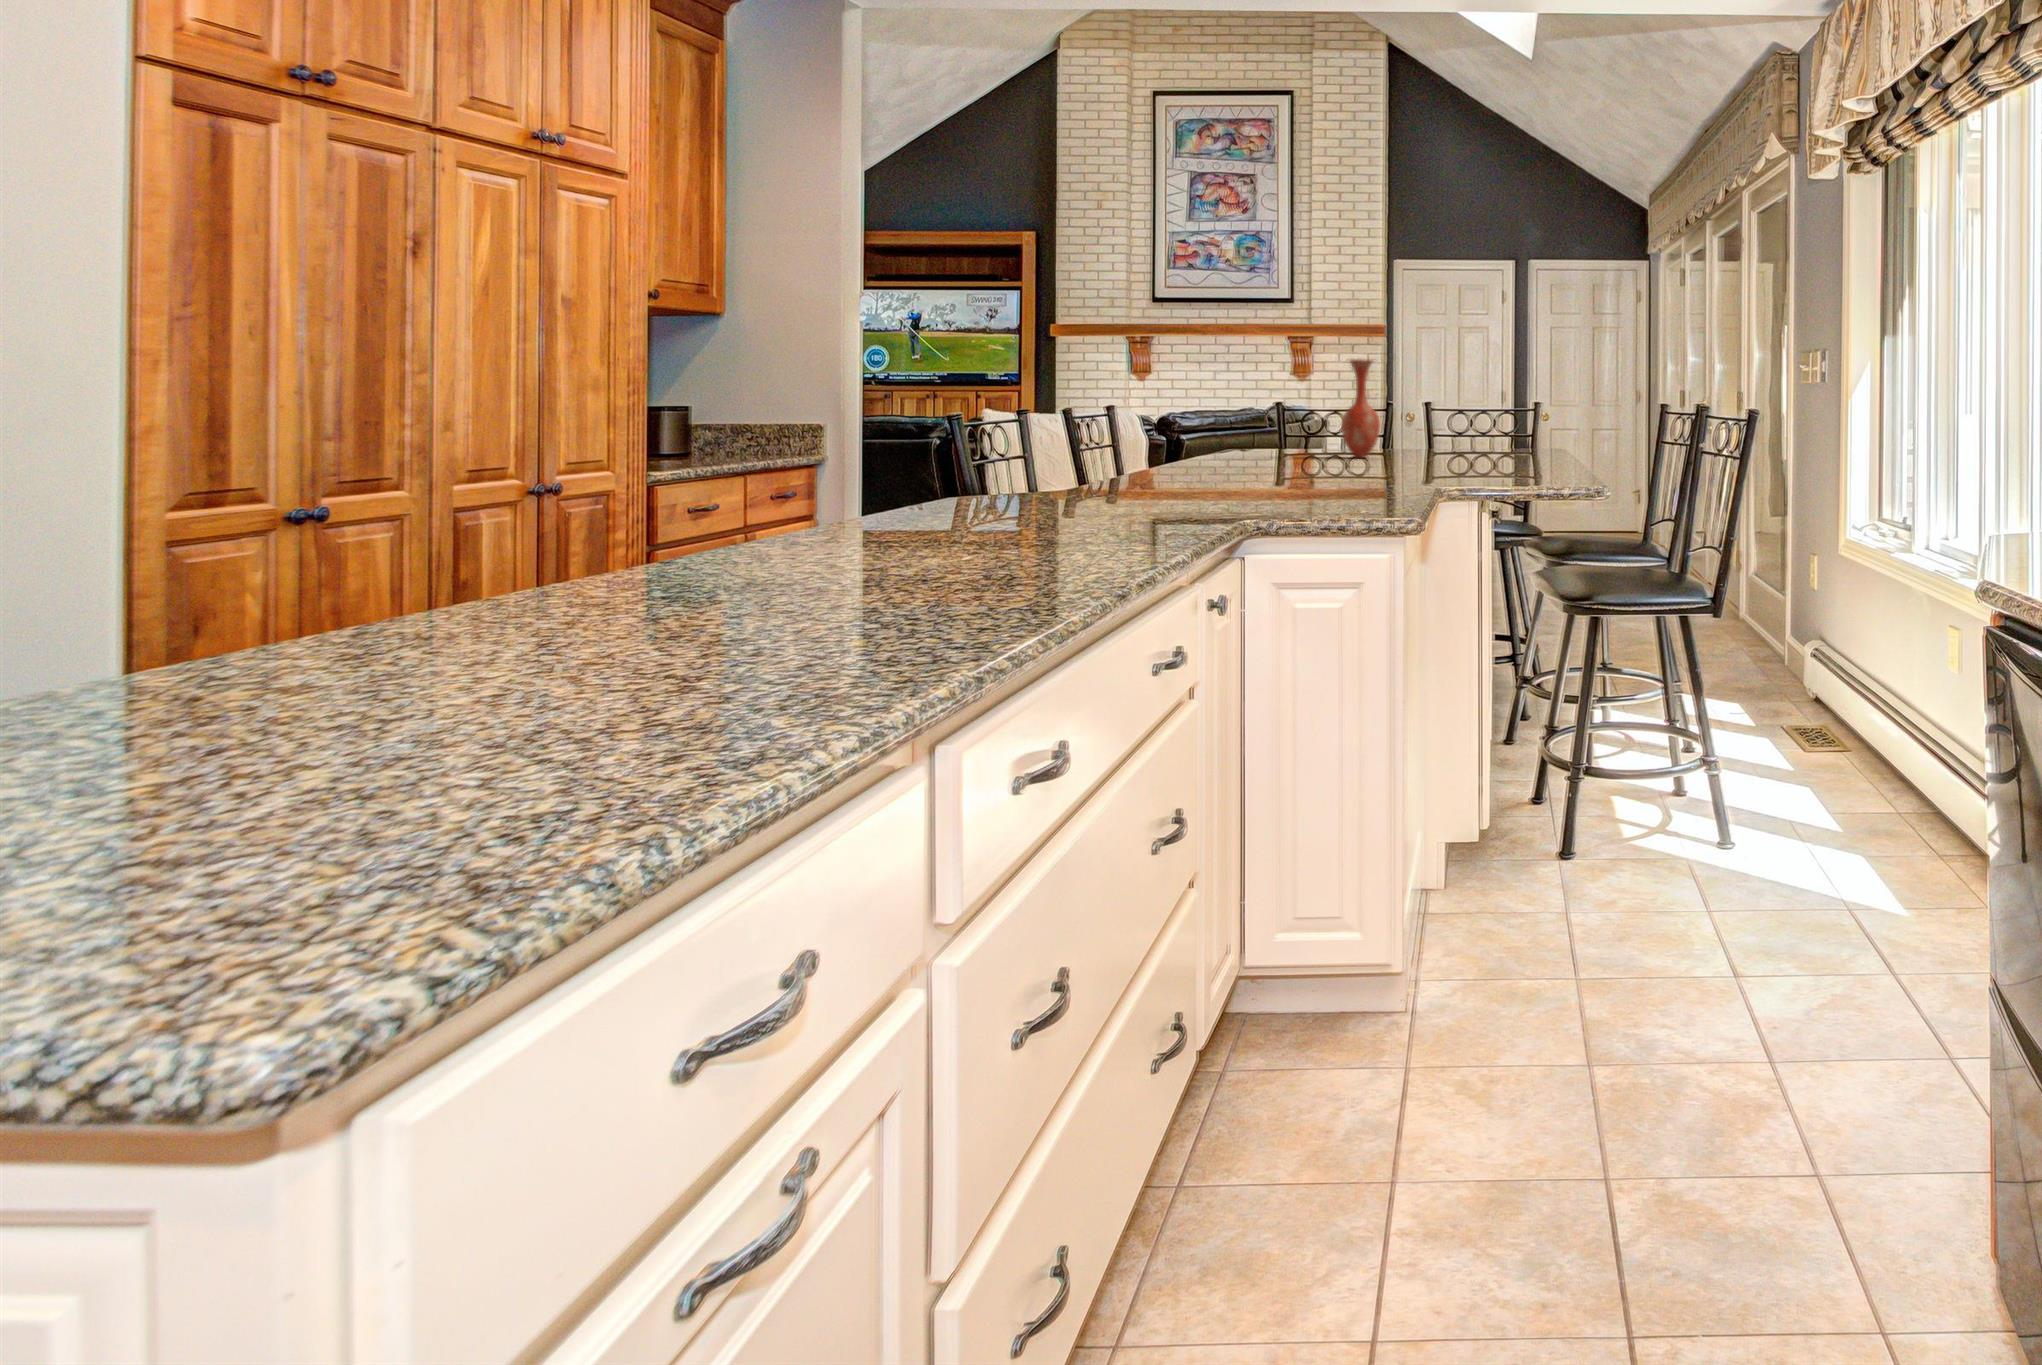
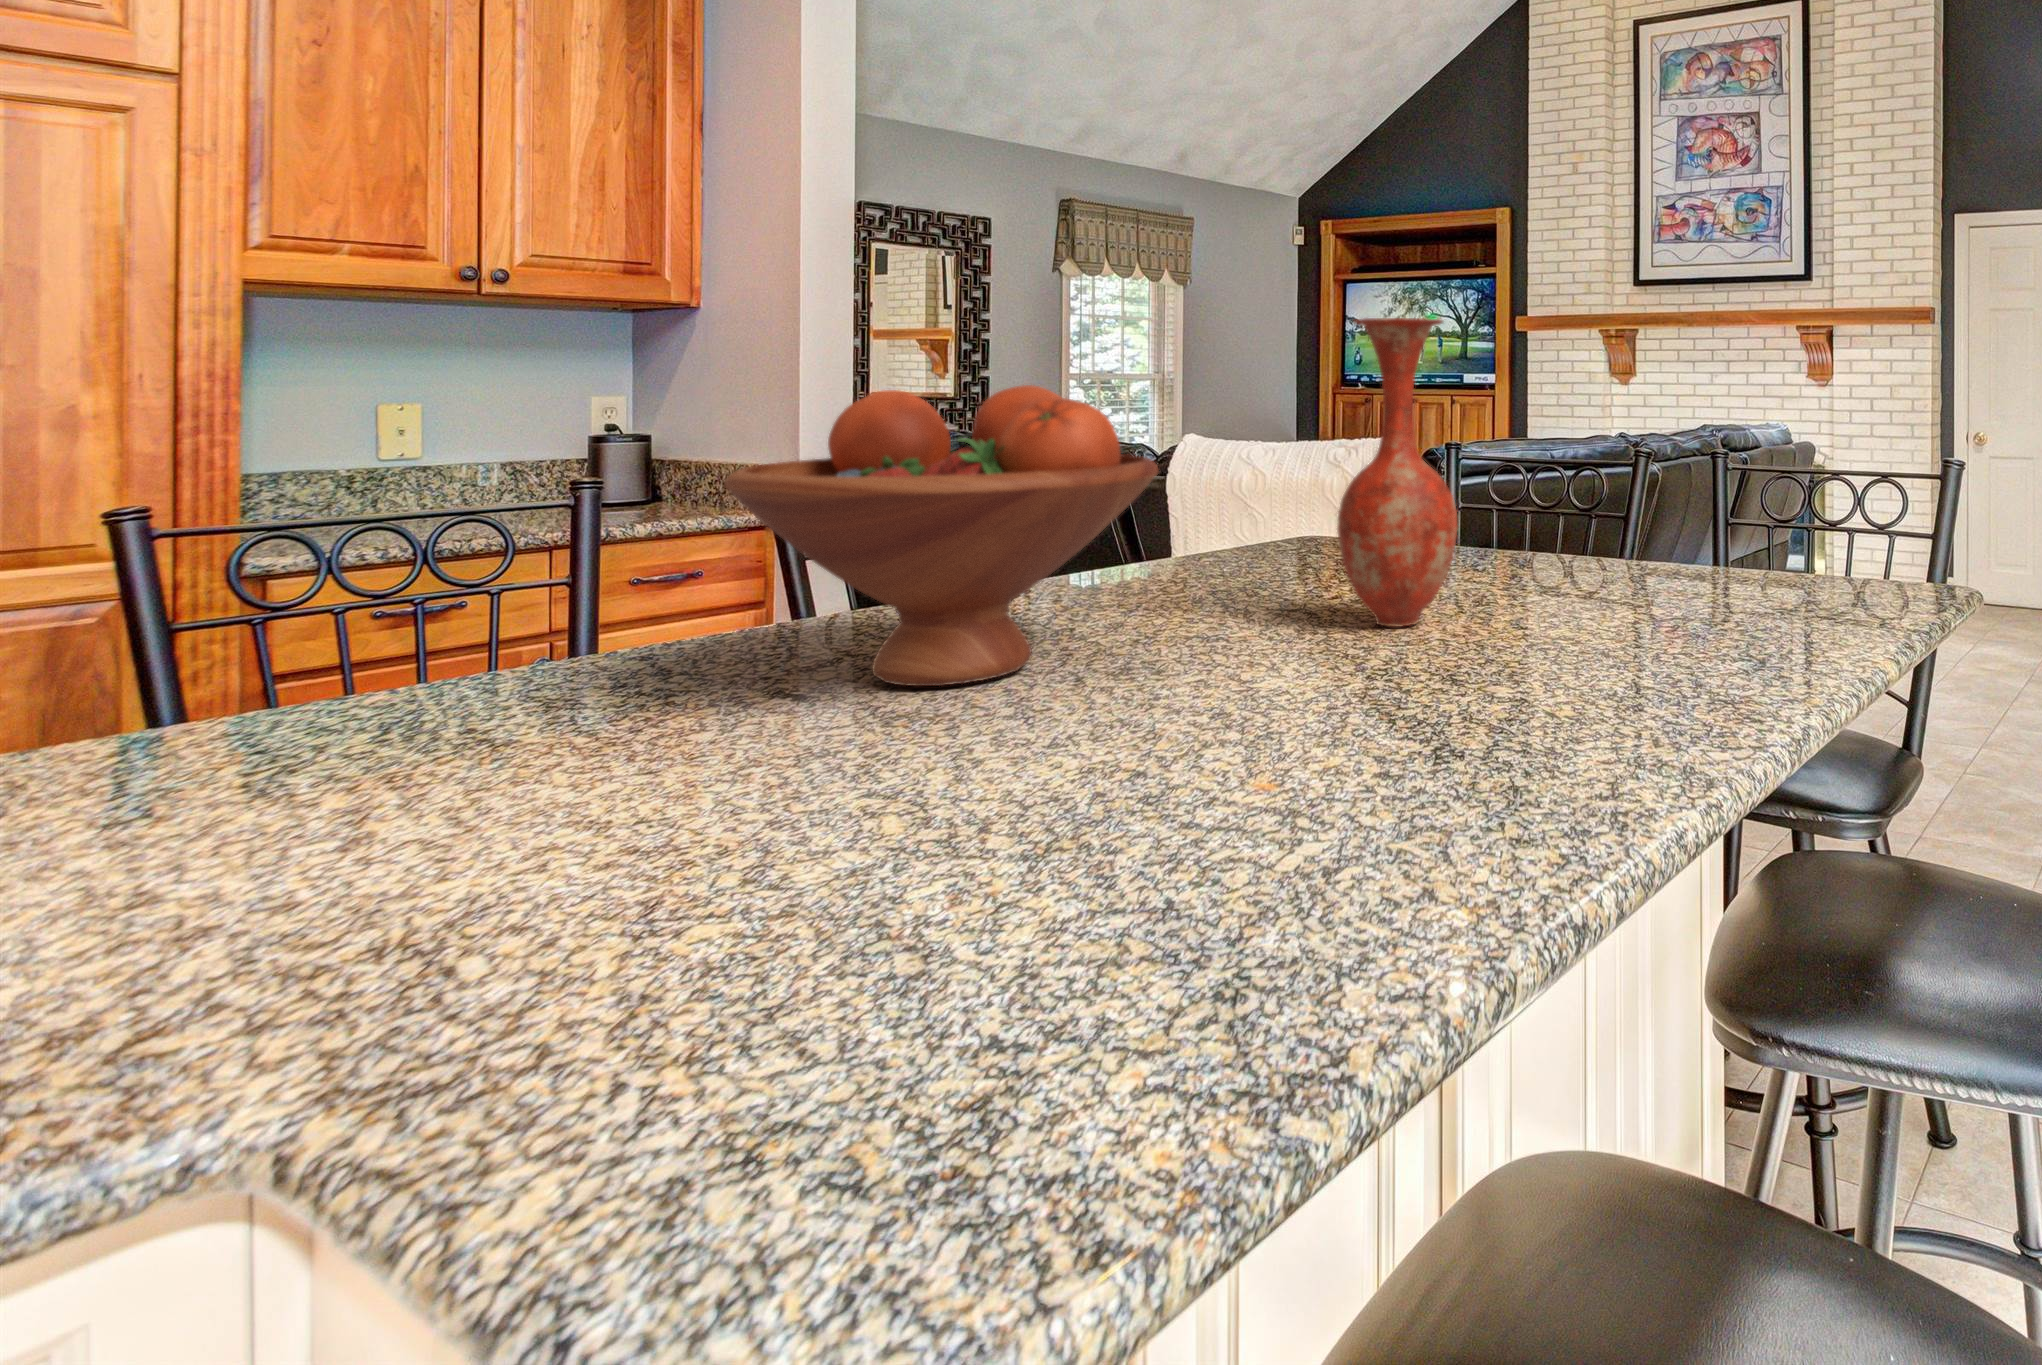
fruit bowl: none [1216,380,1332,466] -> present [724,385,1158,686]

